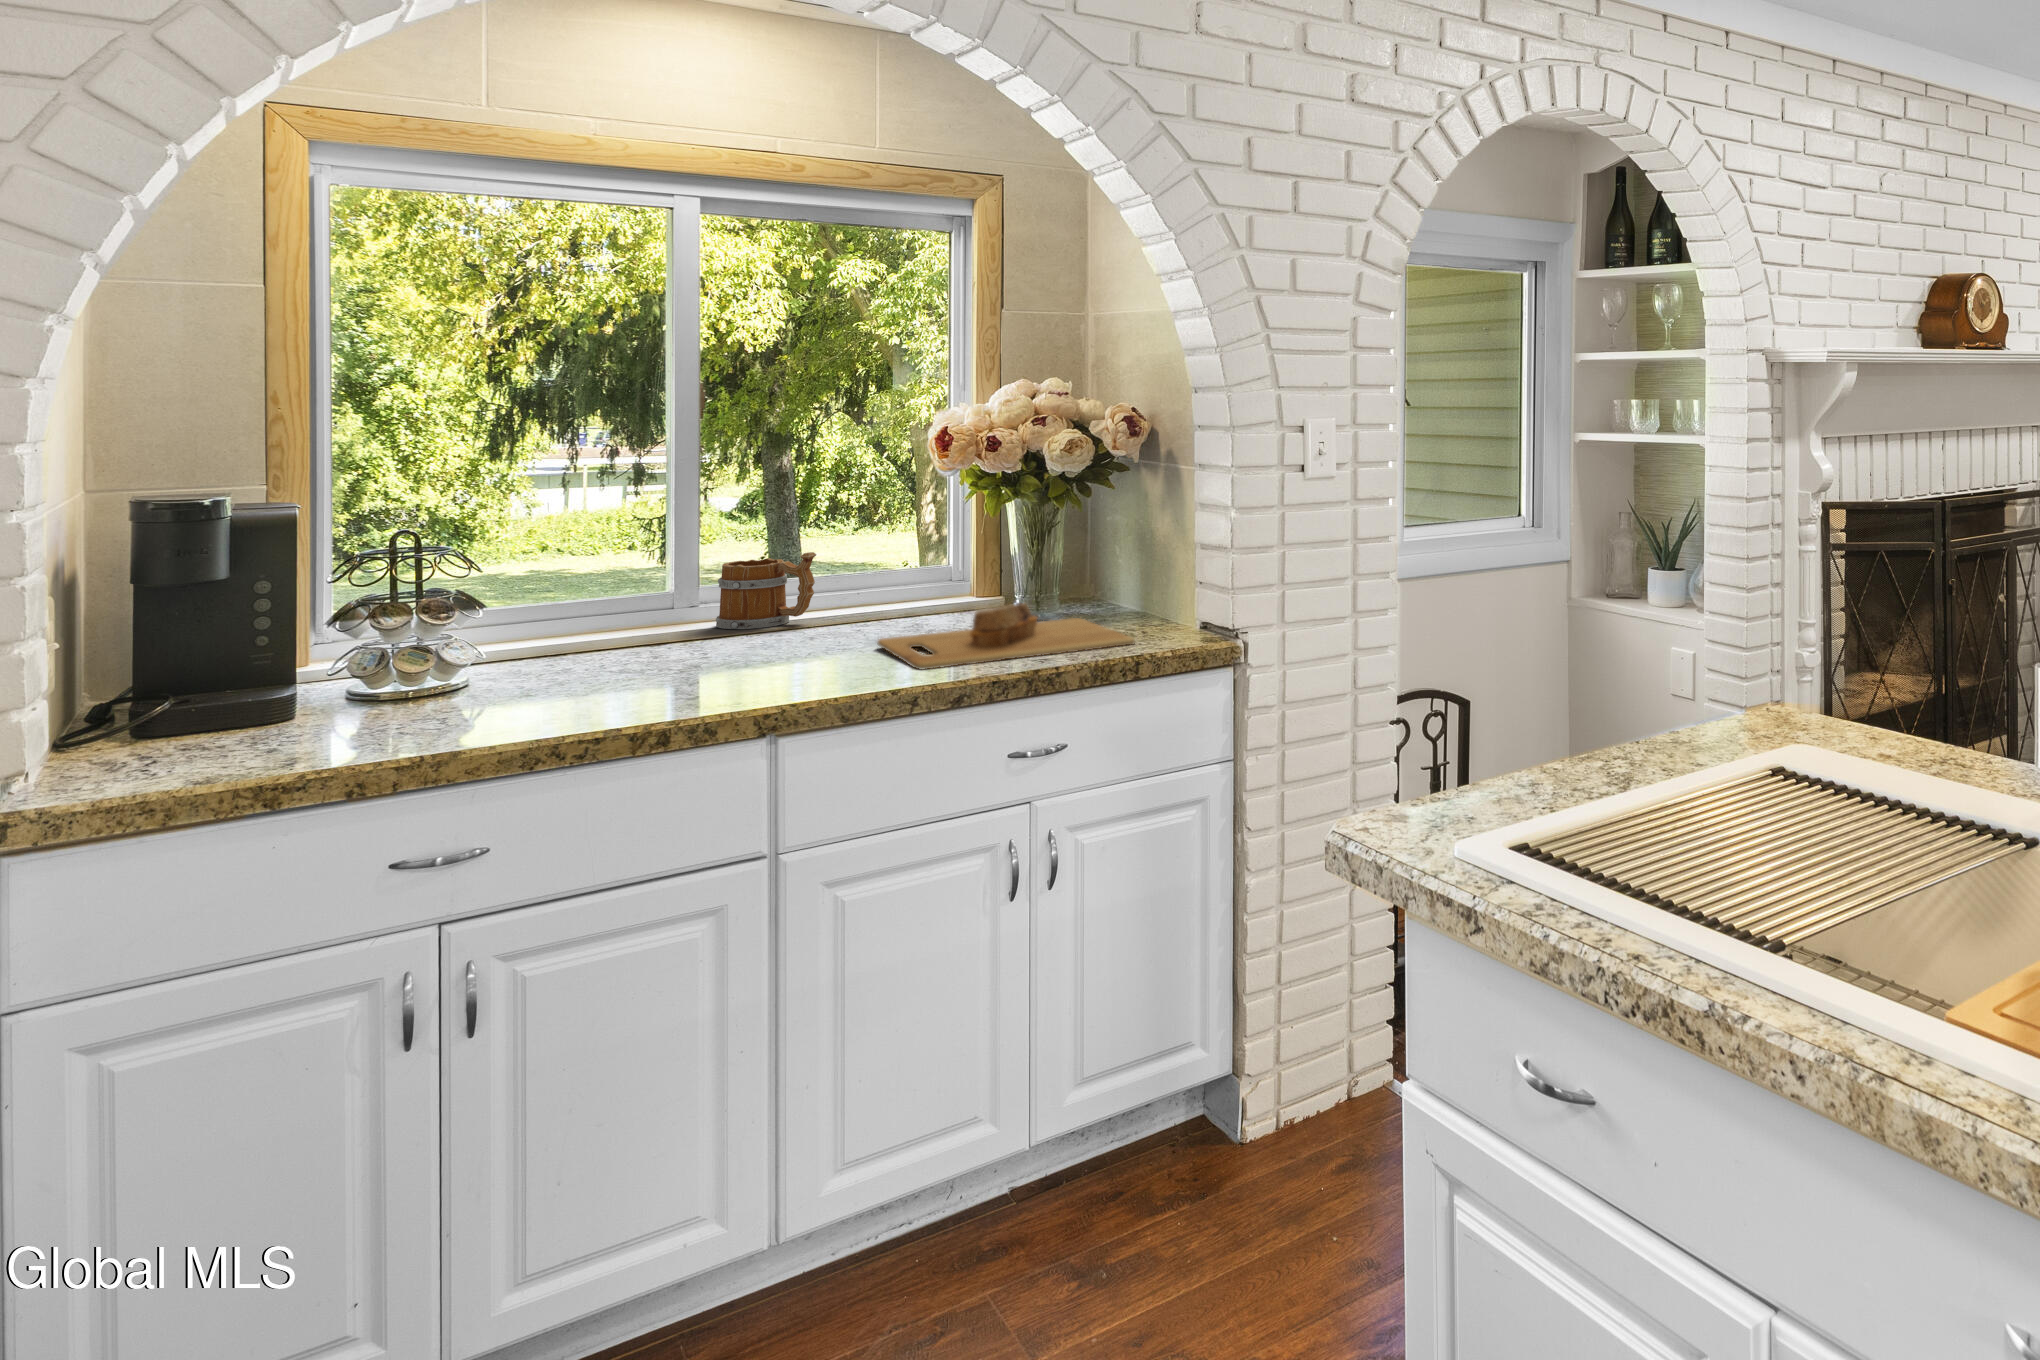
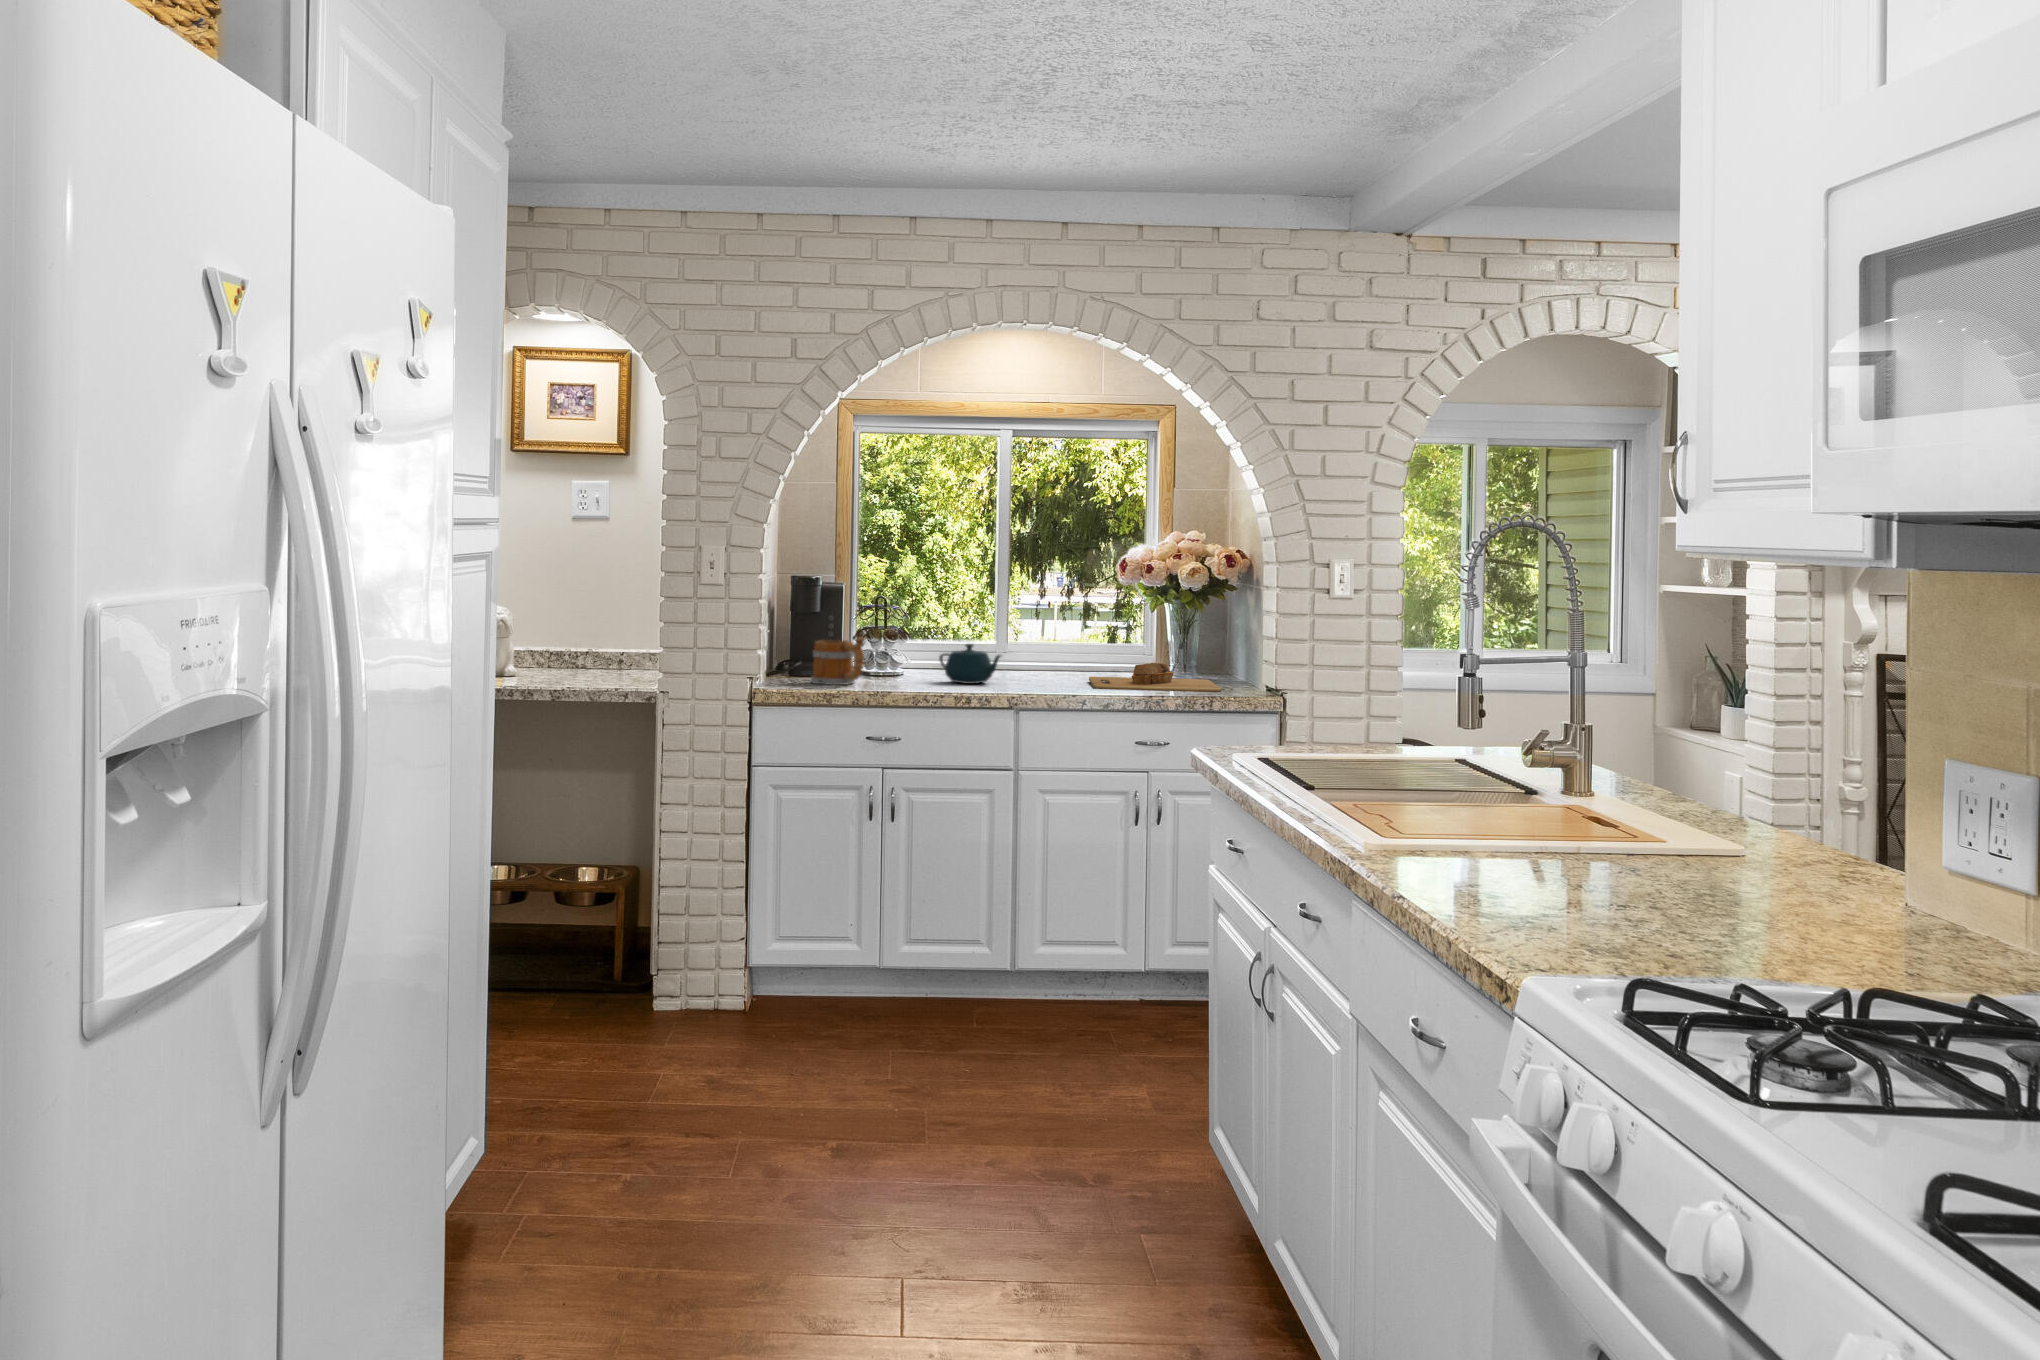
mug: present [716,552,816,629] -> present [811,637,865,685]
teapot: none [568,613,730,697] -> present [939,644,1001,684]

